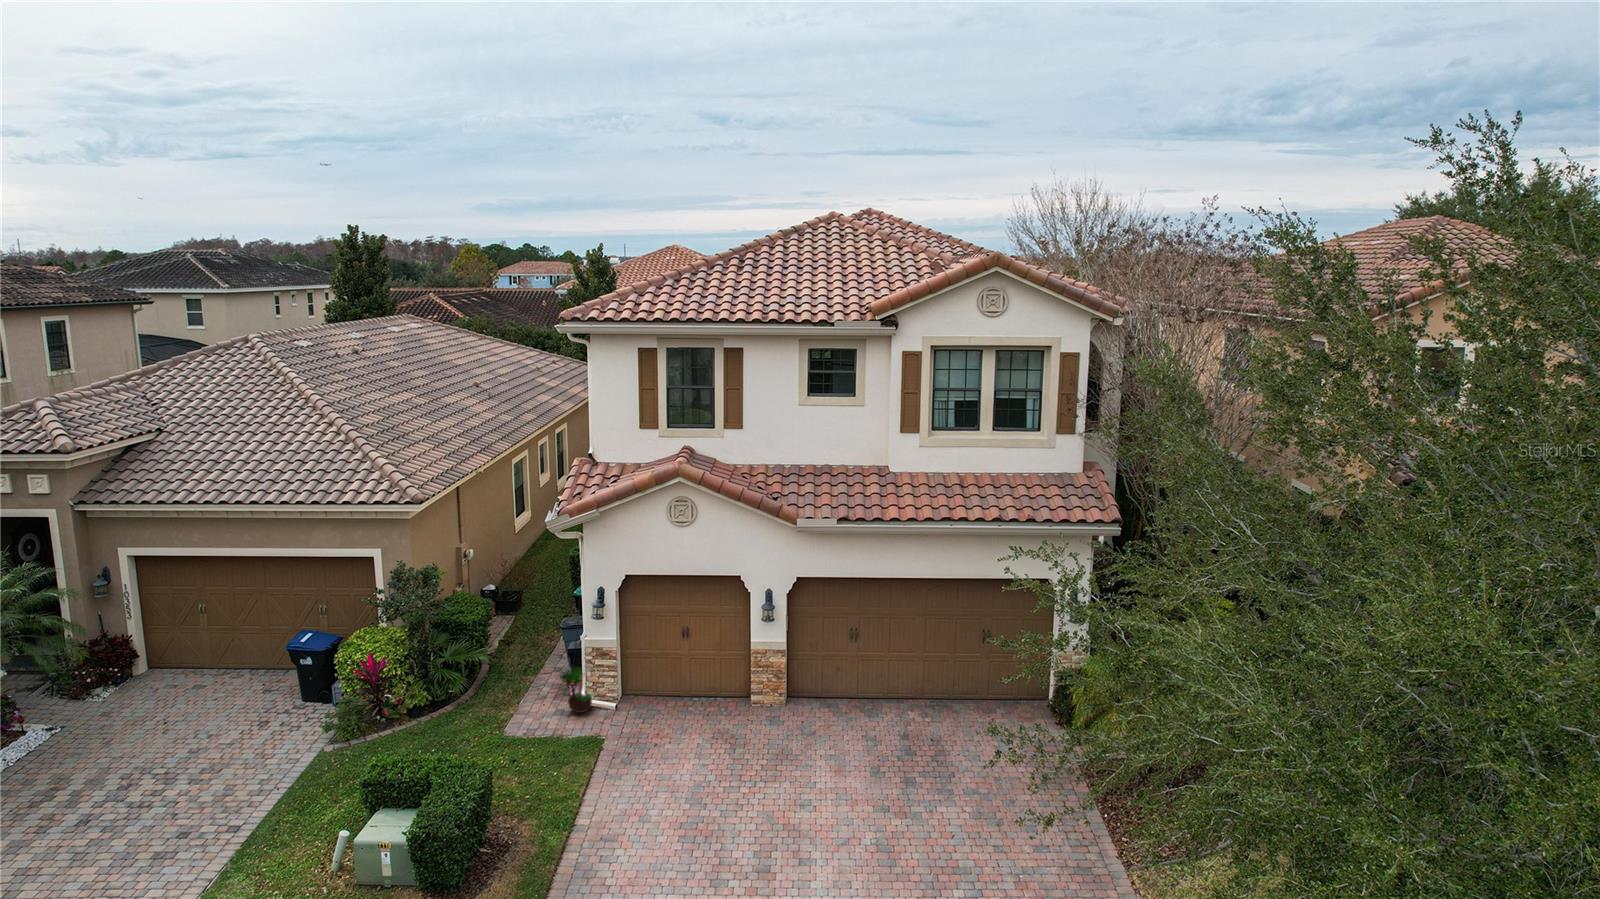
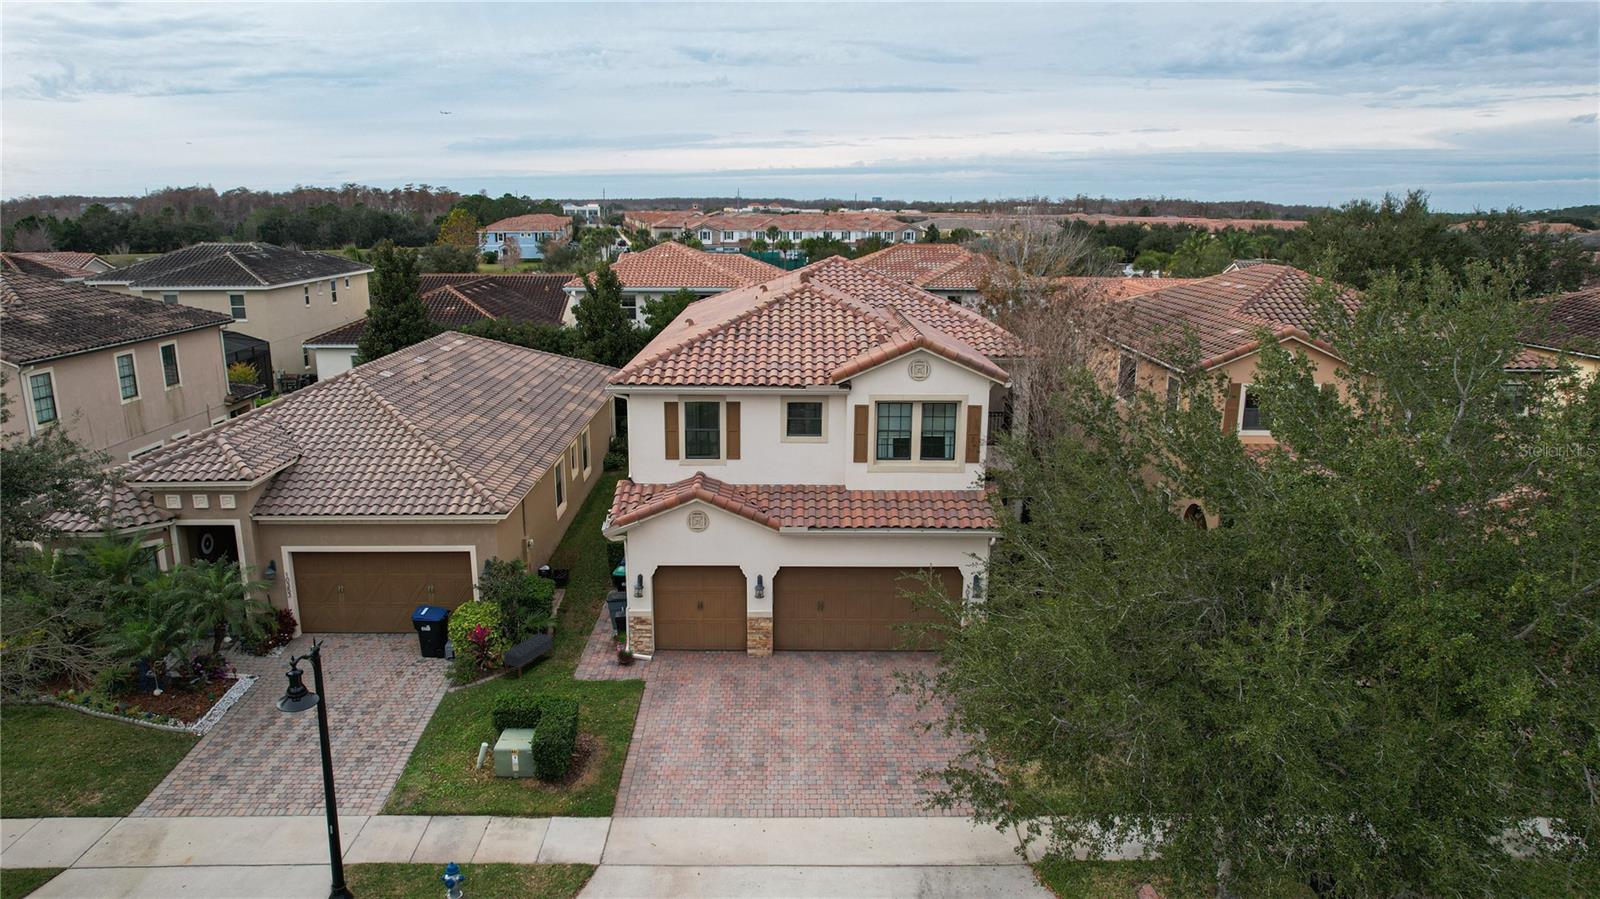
bench: none [406,670,481,732] -> present [504,633,553,677]

